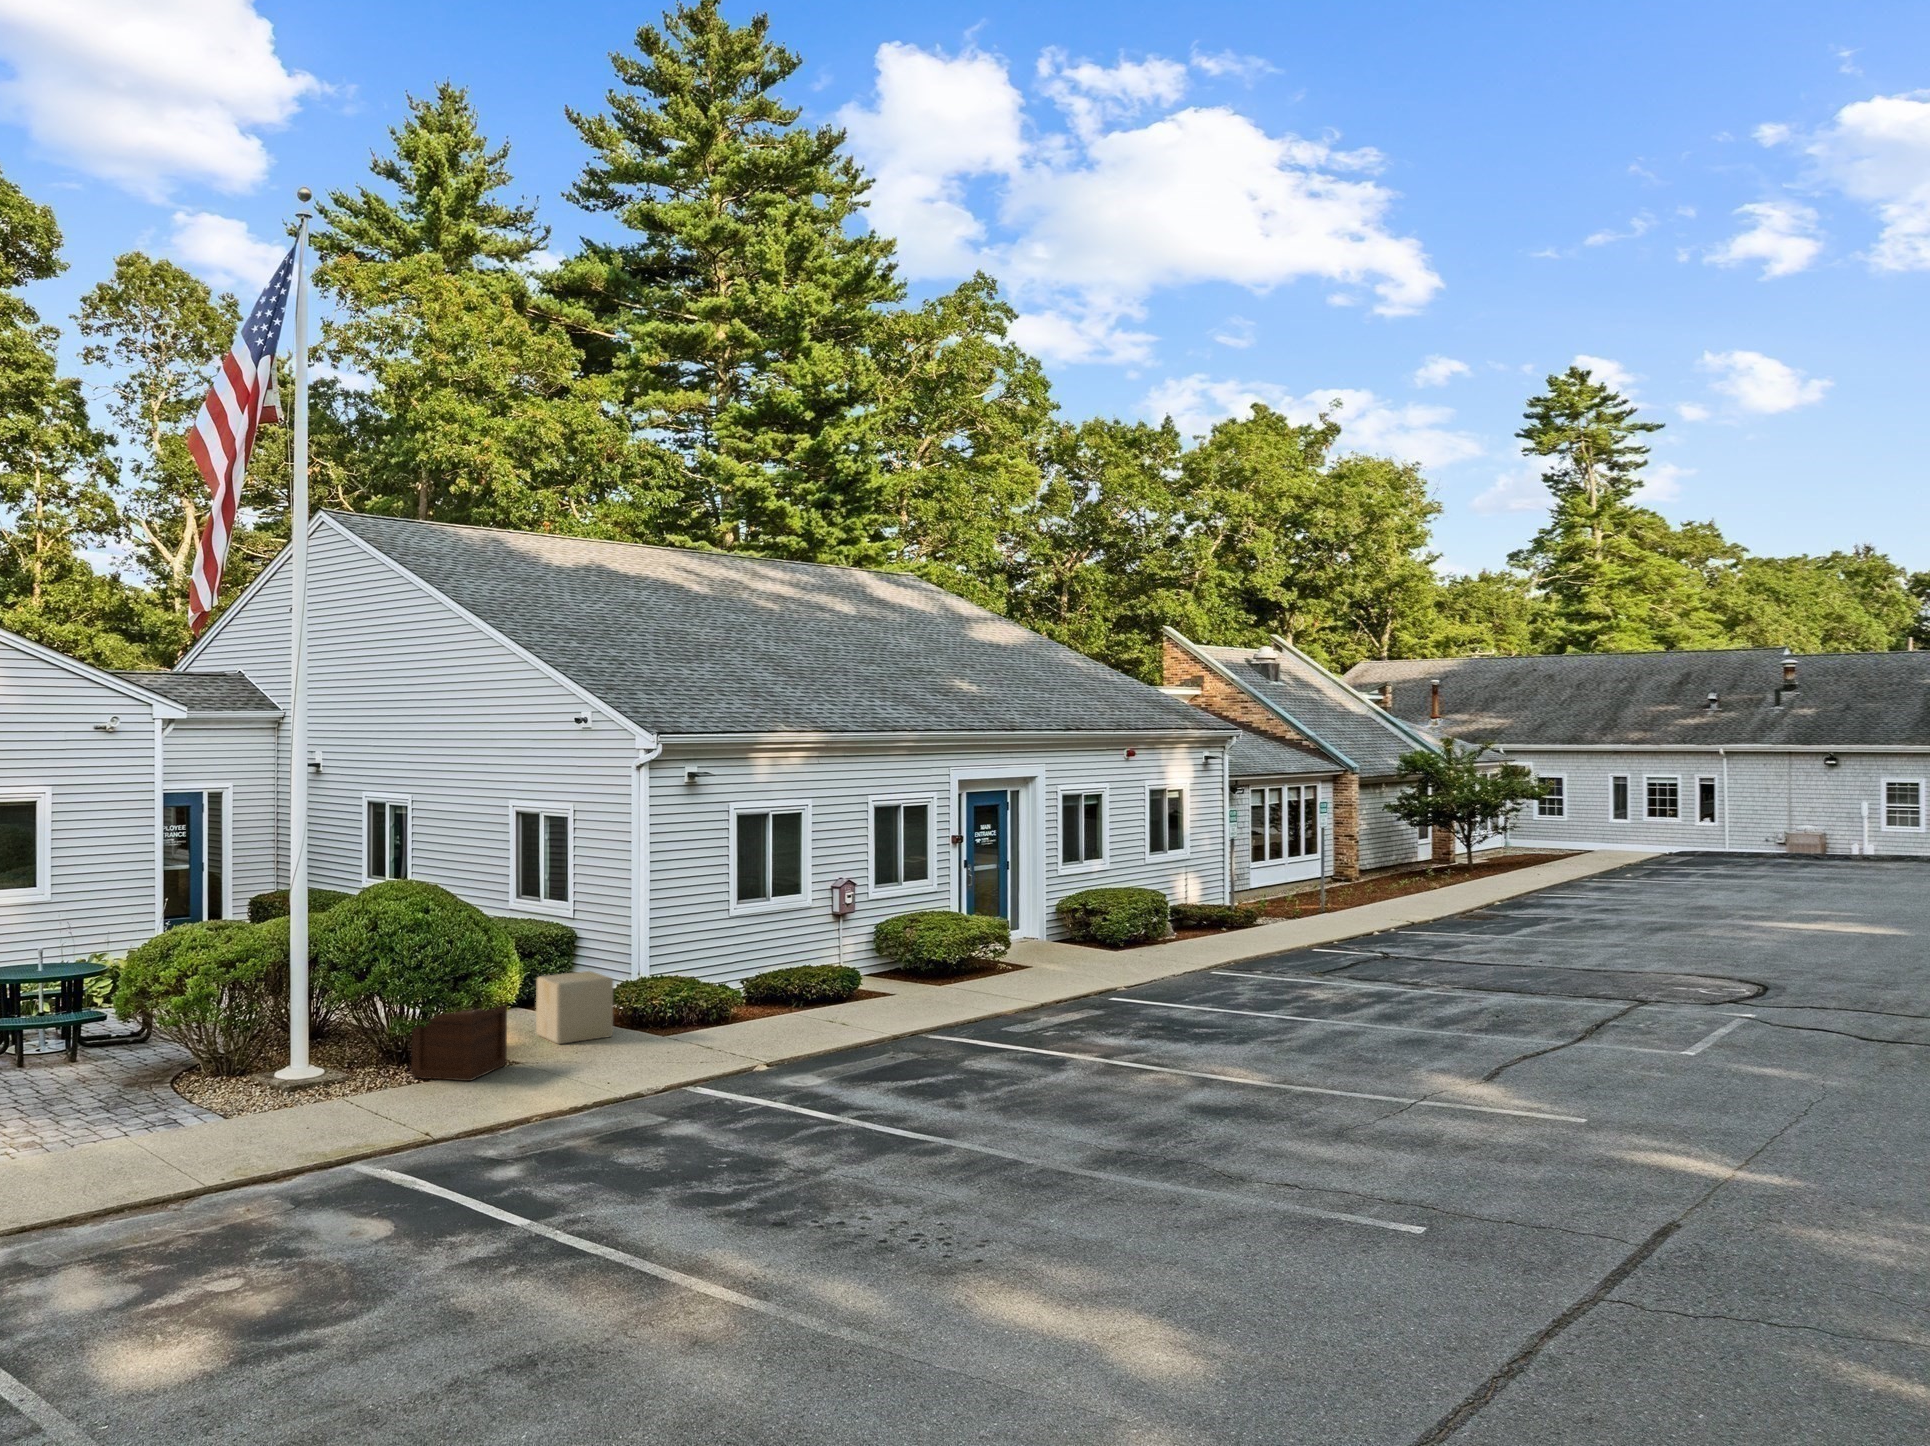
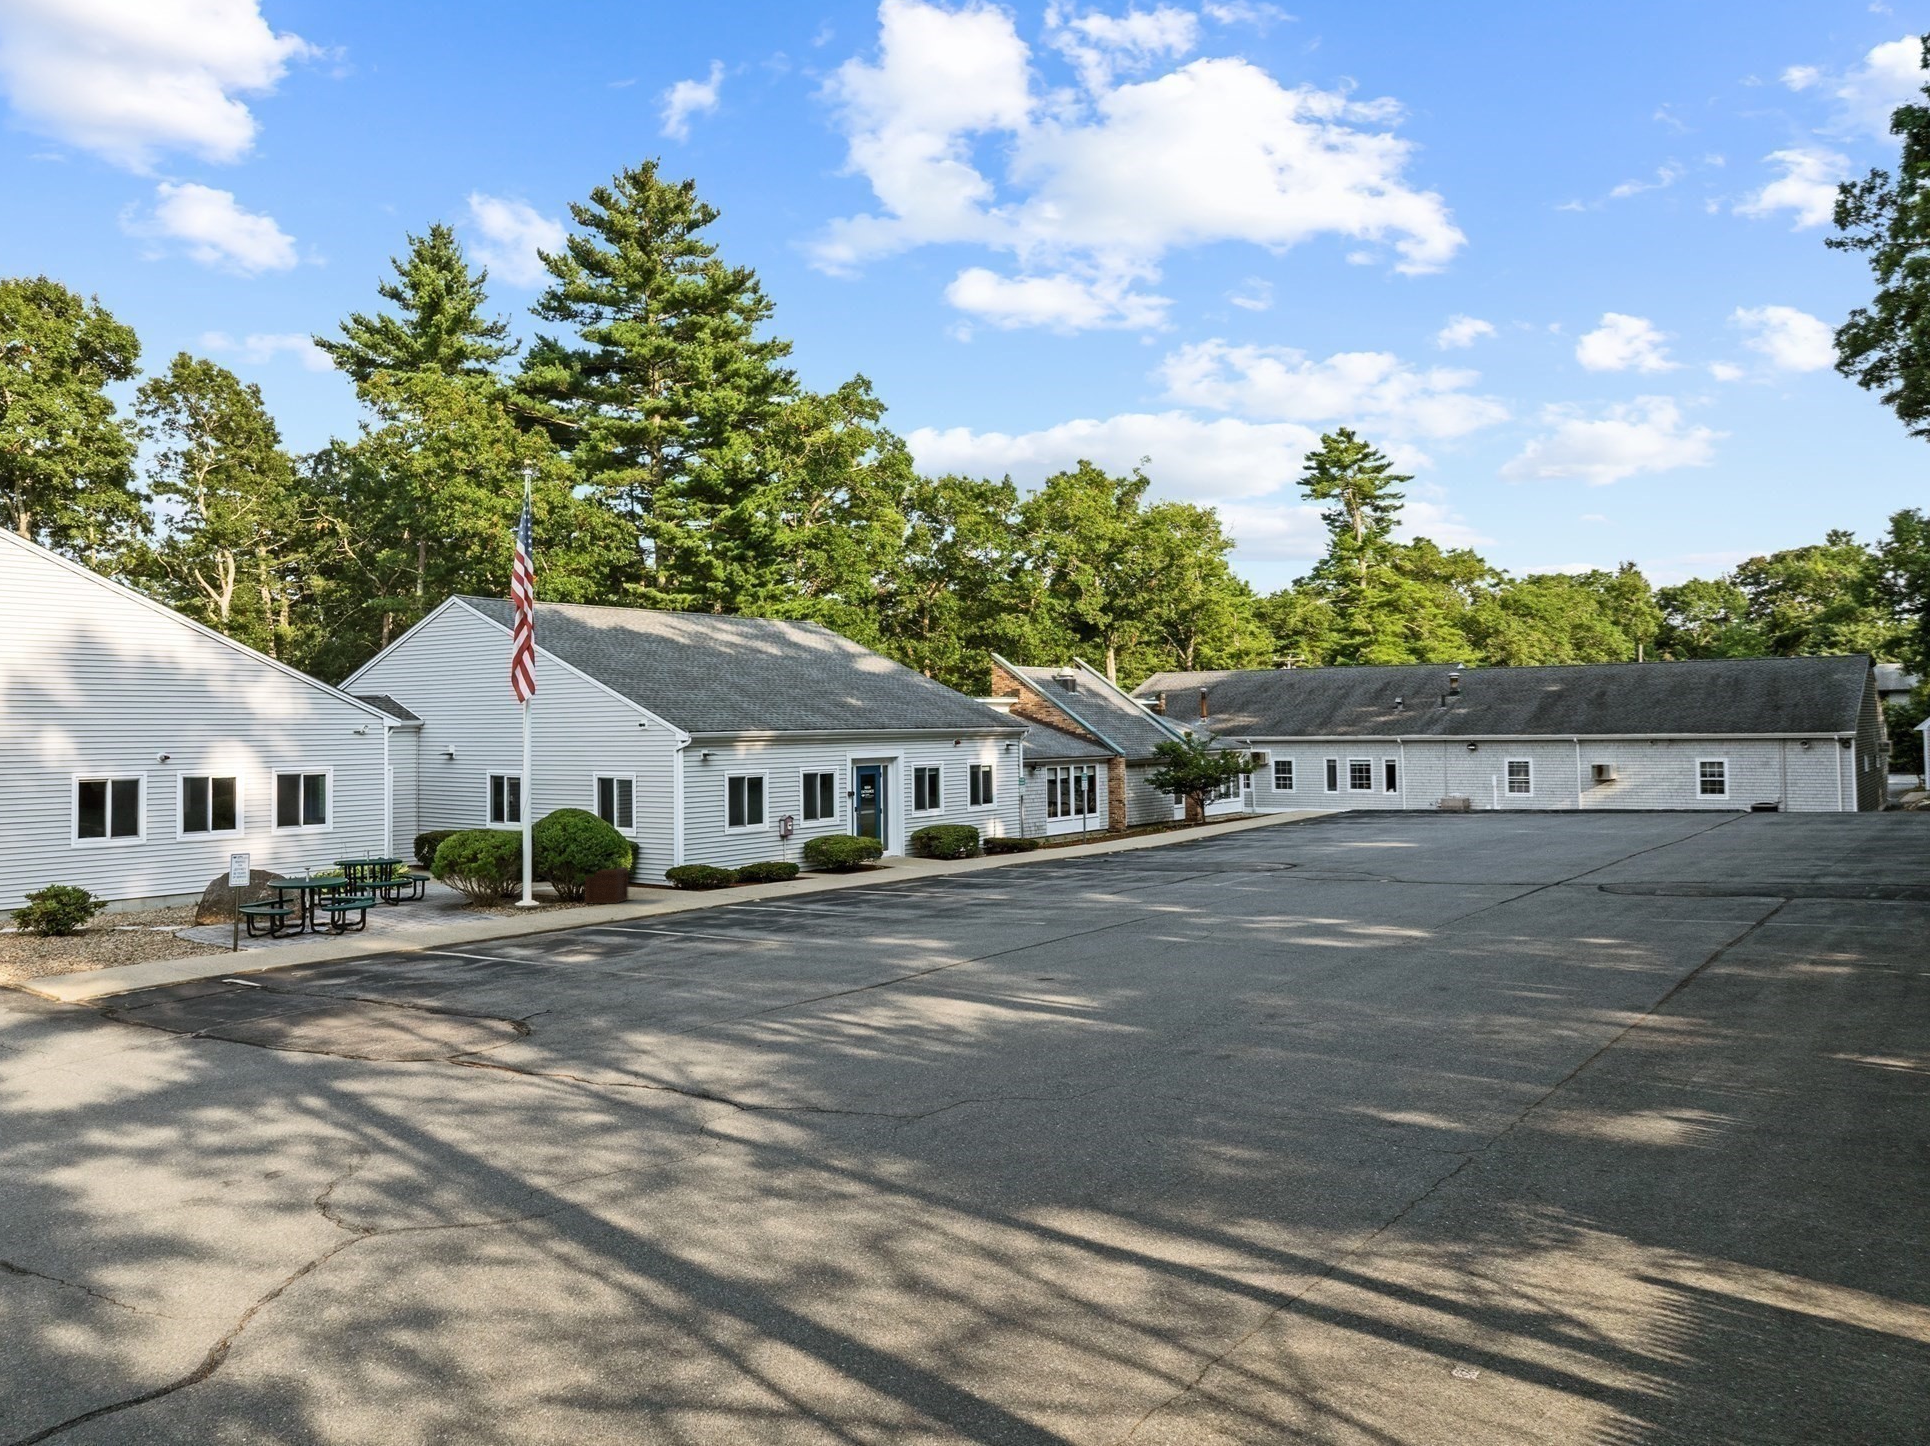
cardboard box: present [536,971,613,1044] -> none [631,860,673,894]

